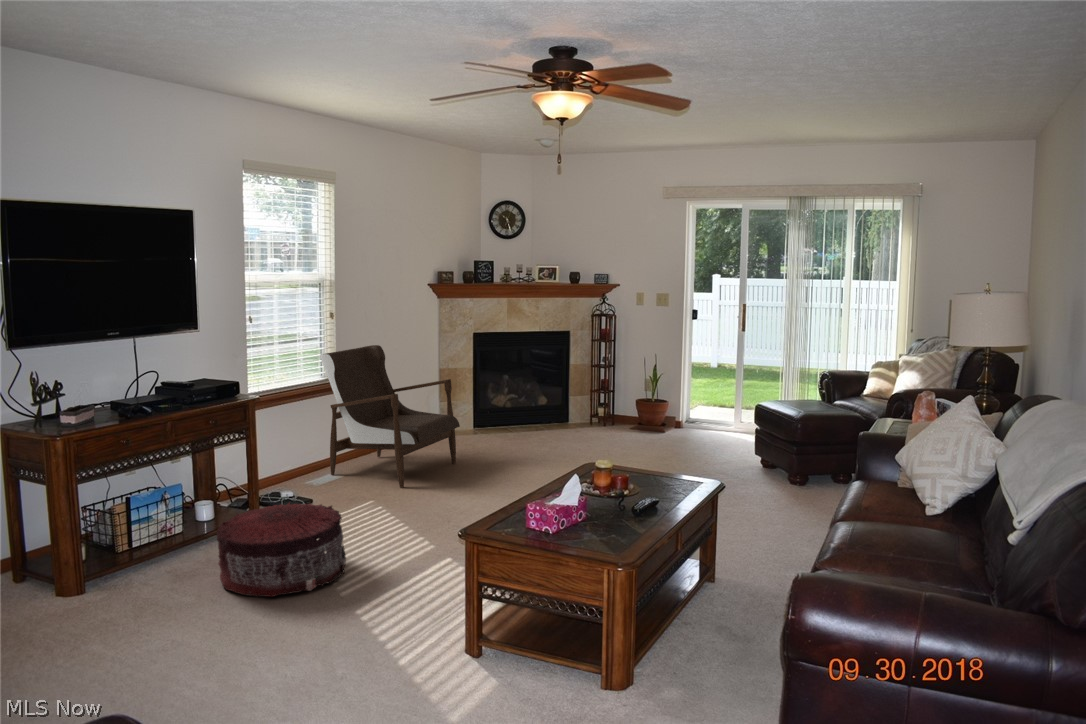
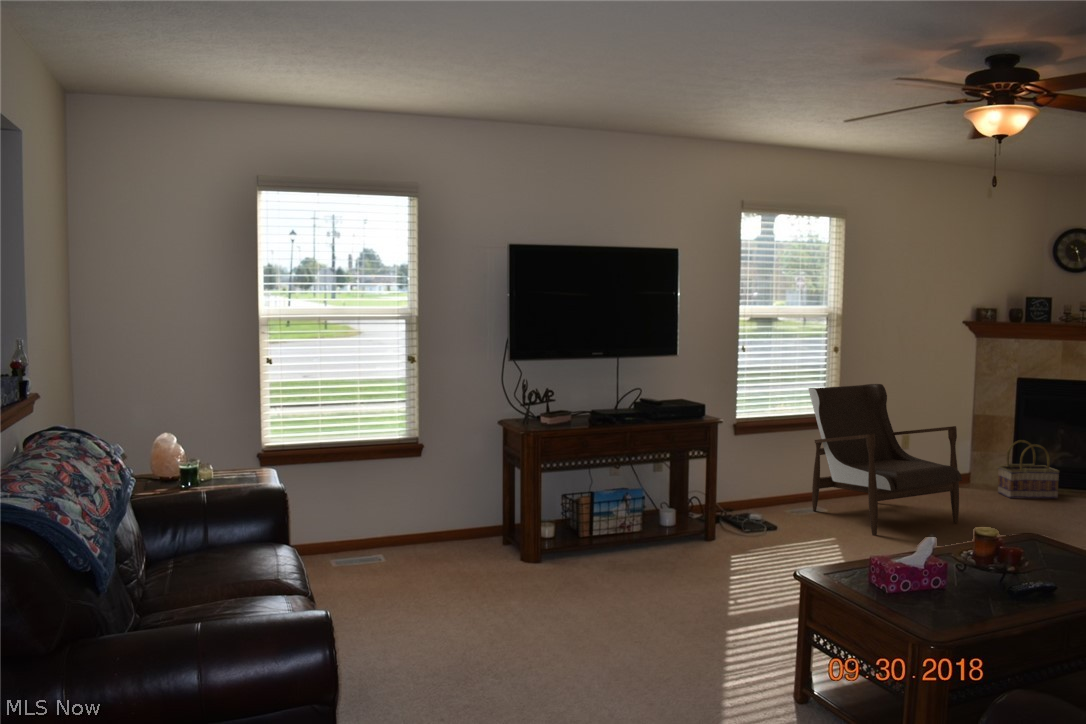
basket: none [462,385,506,436] -> present [998,440,1060,499]
pouf: present [217,503,346,597] -> none [637,519,752,603]

